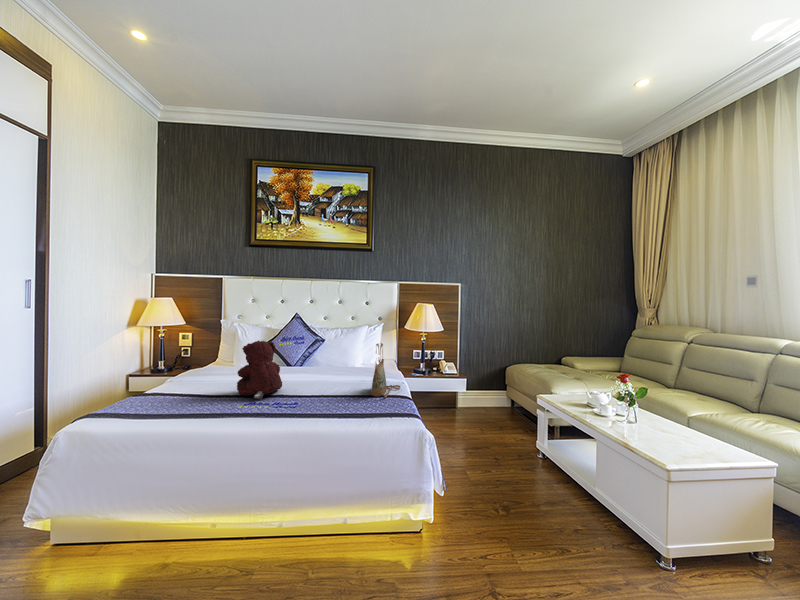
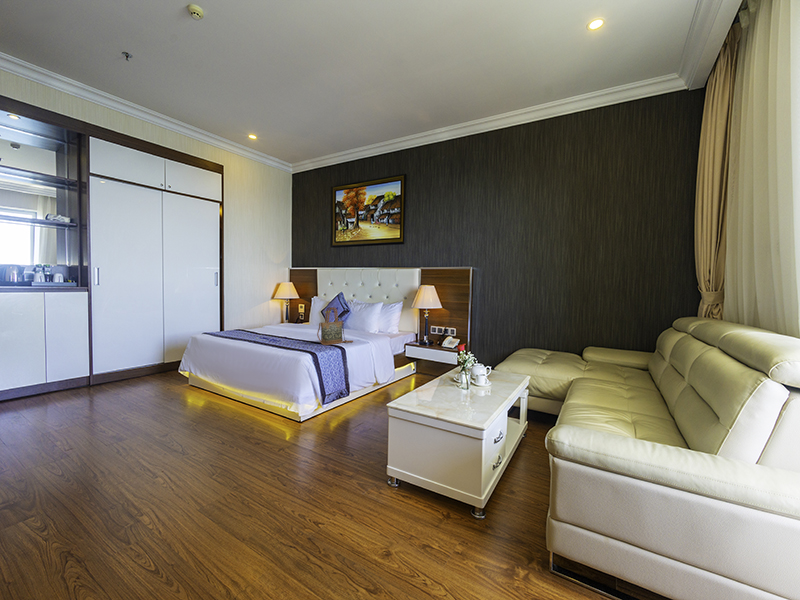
teddy bear: present [237,341,282,400] -> none [256,303,285,337]

